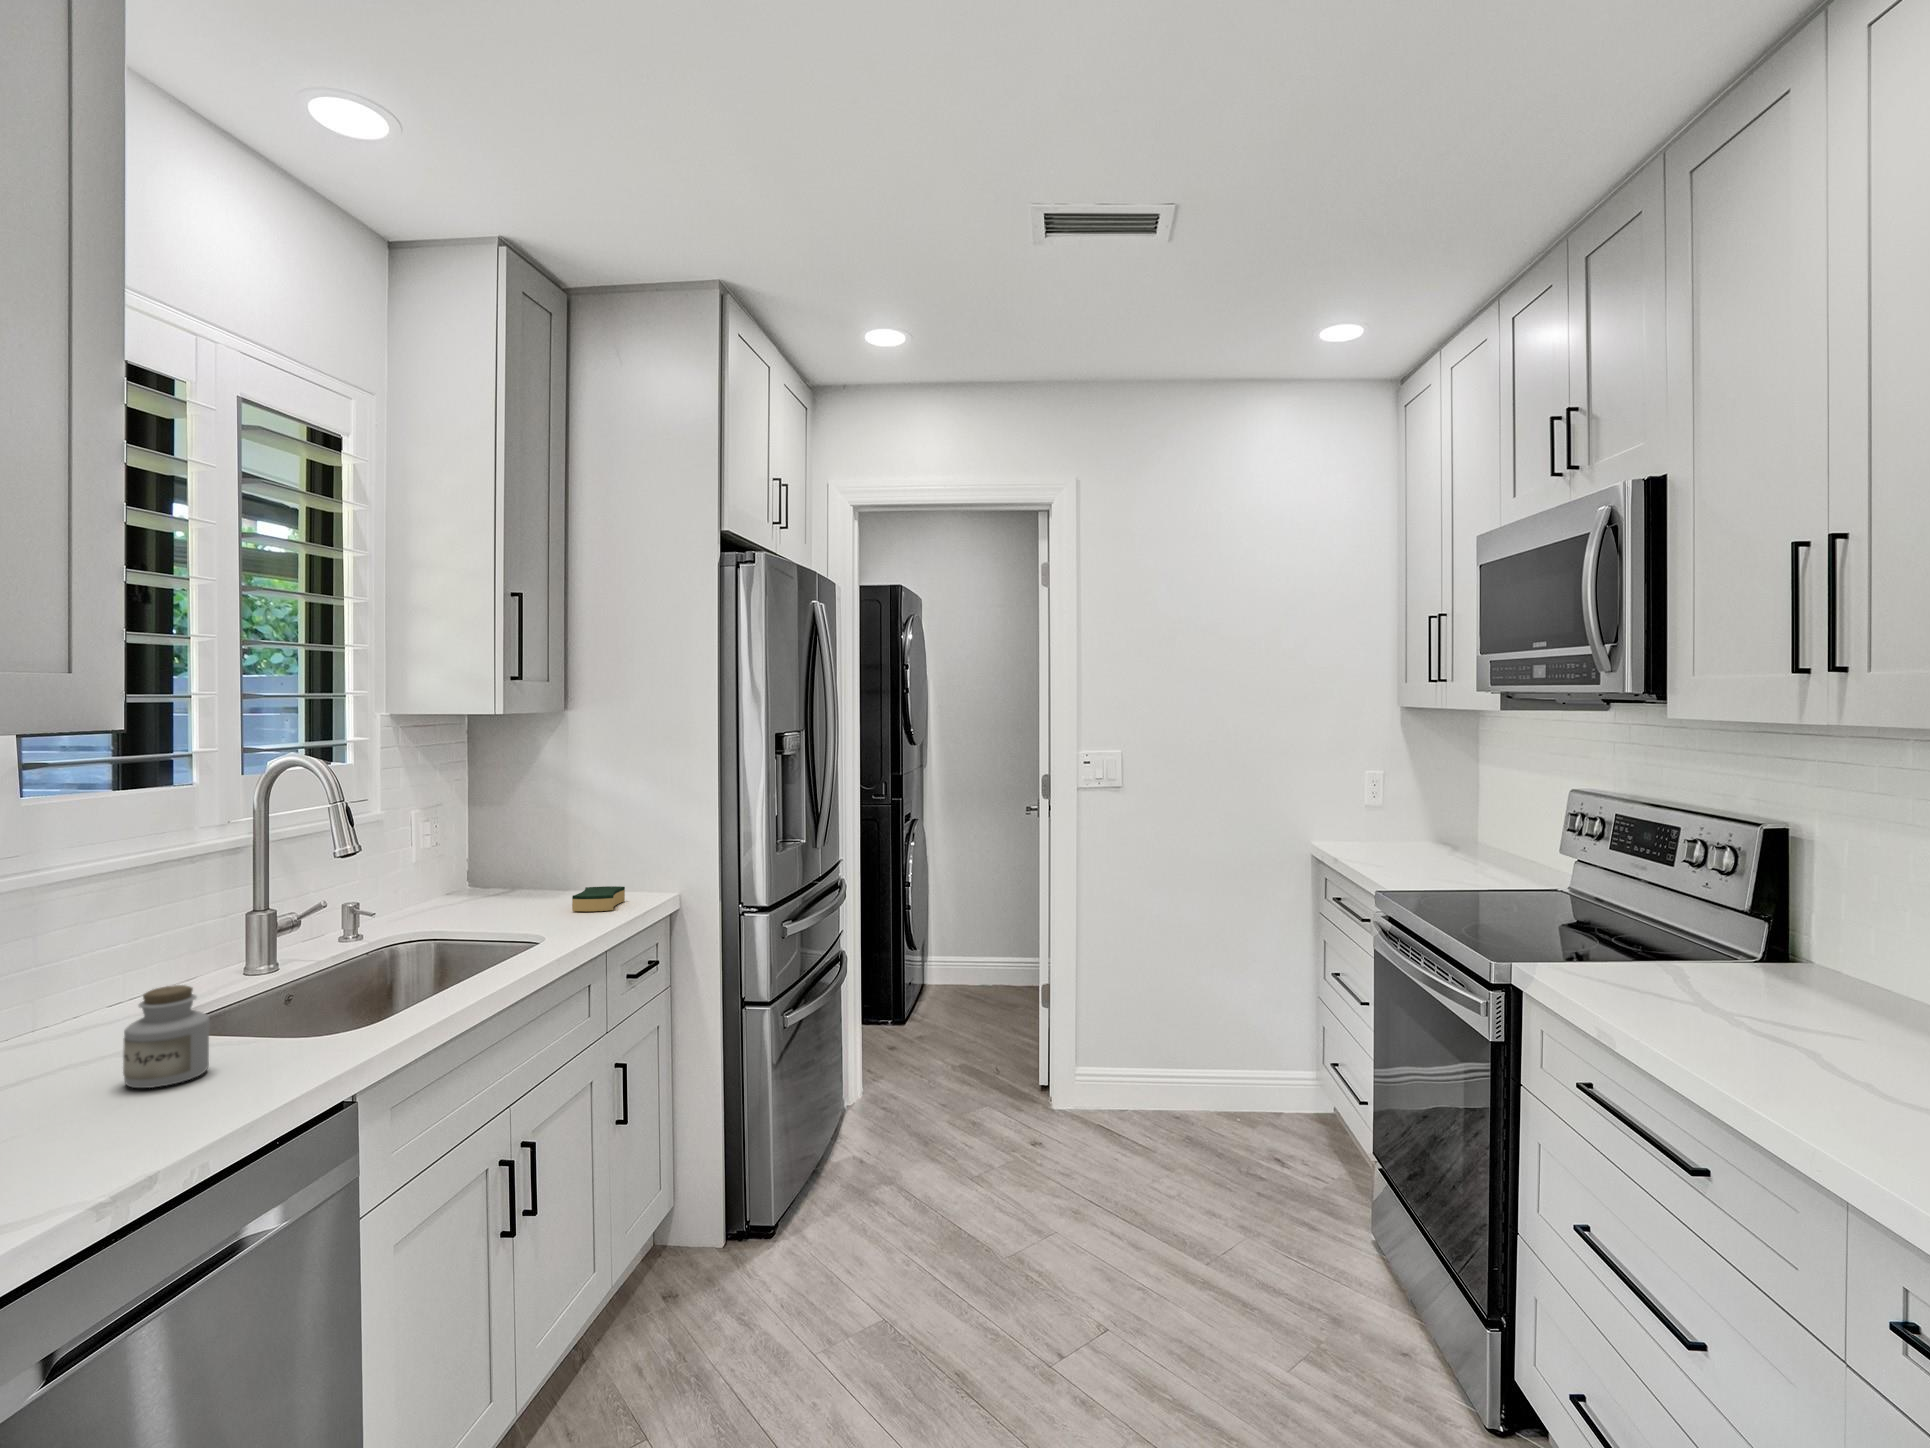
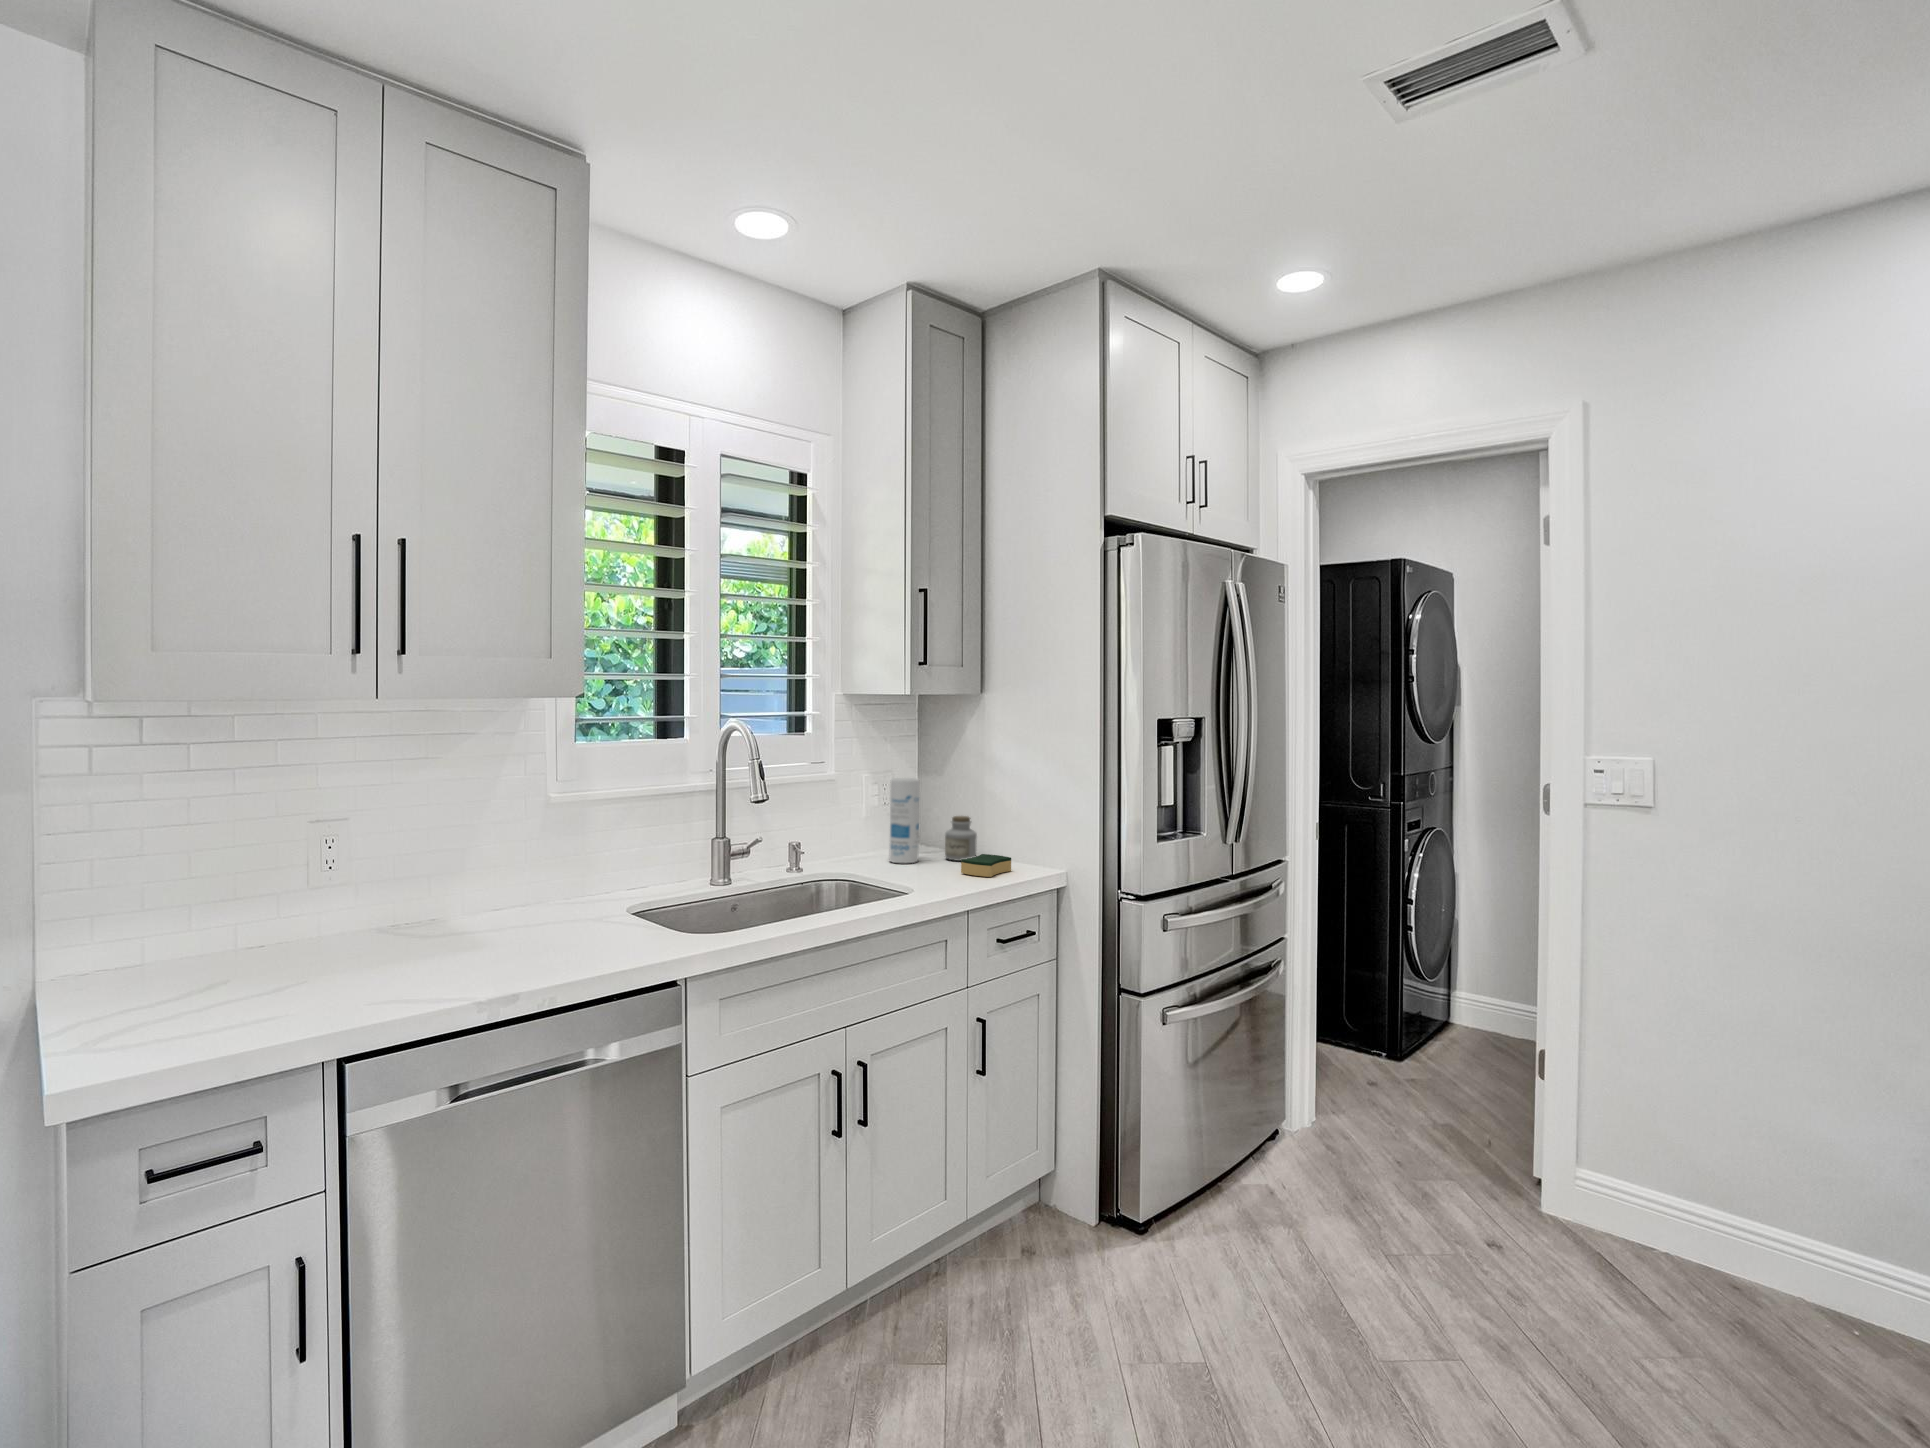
canister: none [460,811,499,912] -> present [889,778,919,863]
jar: present [123,985,210,1088] -> present [945,816,977,861]

